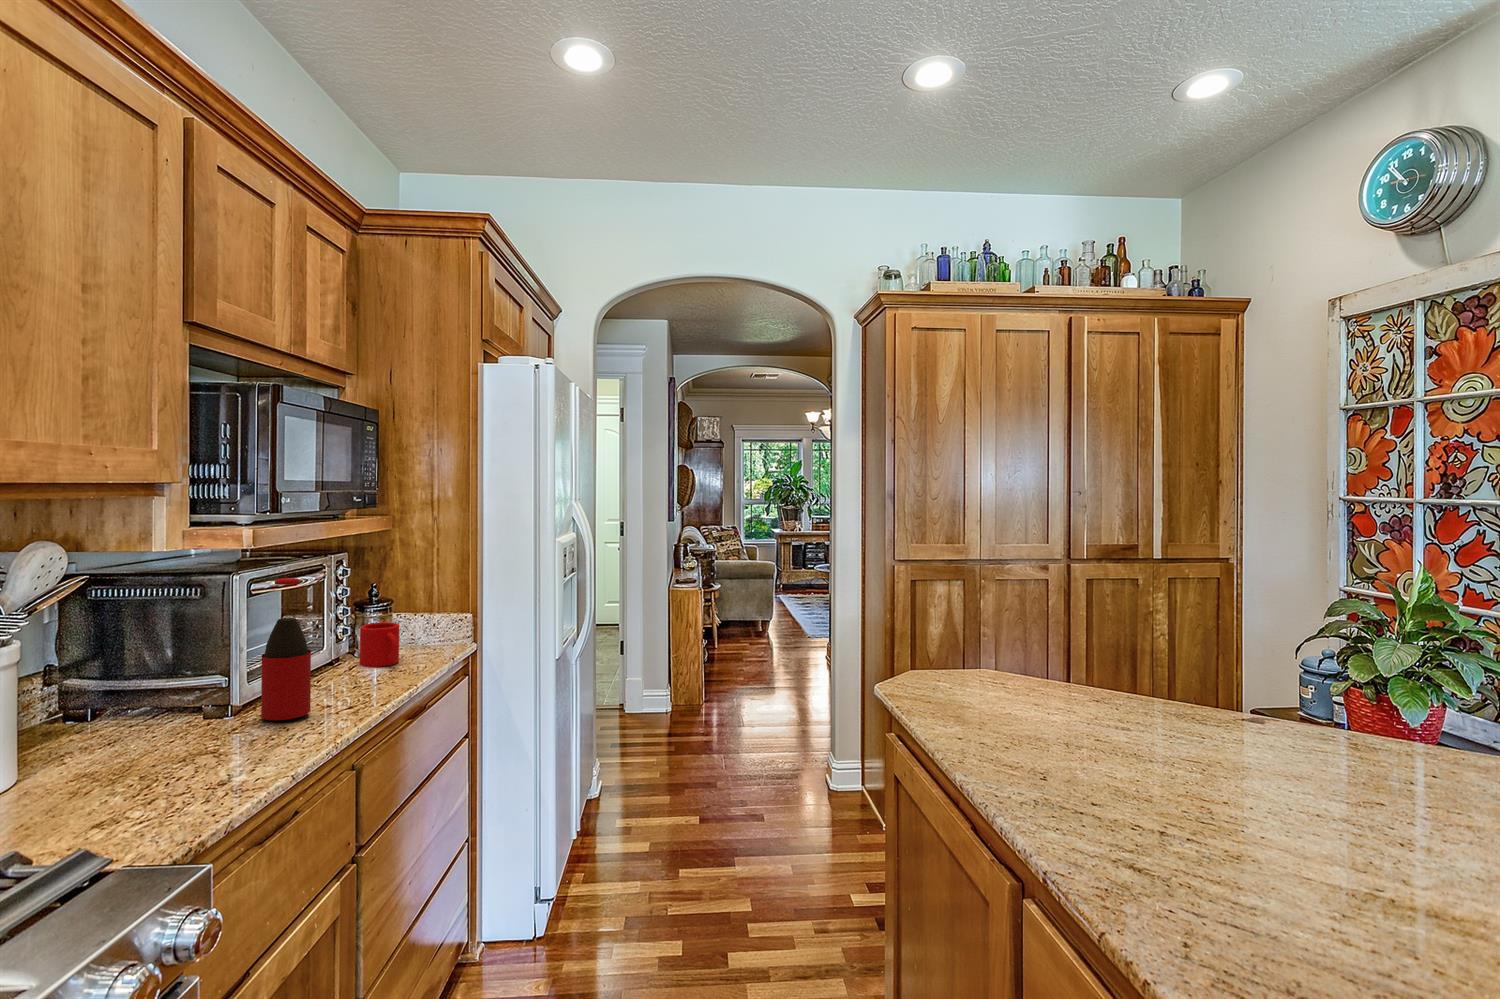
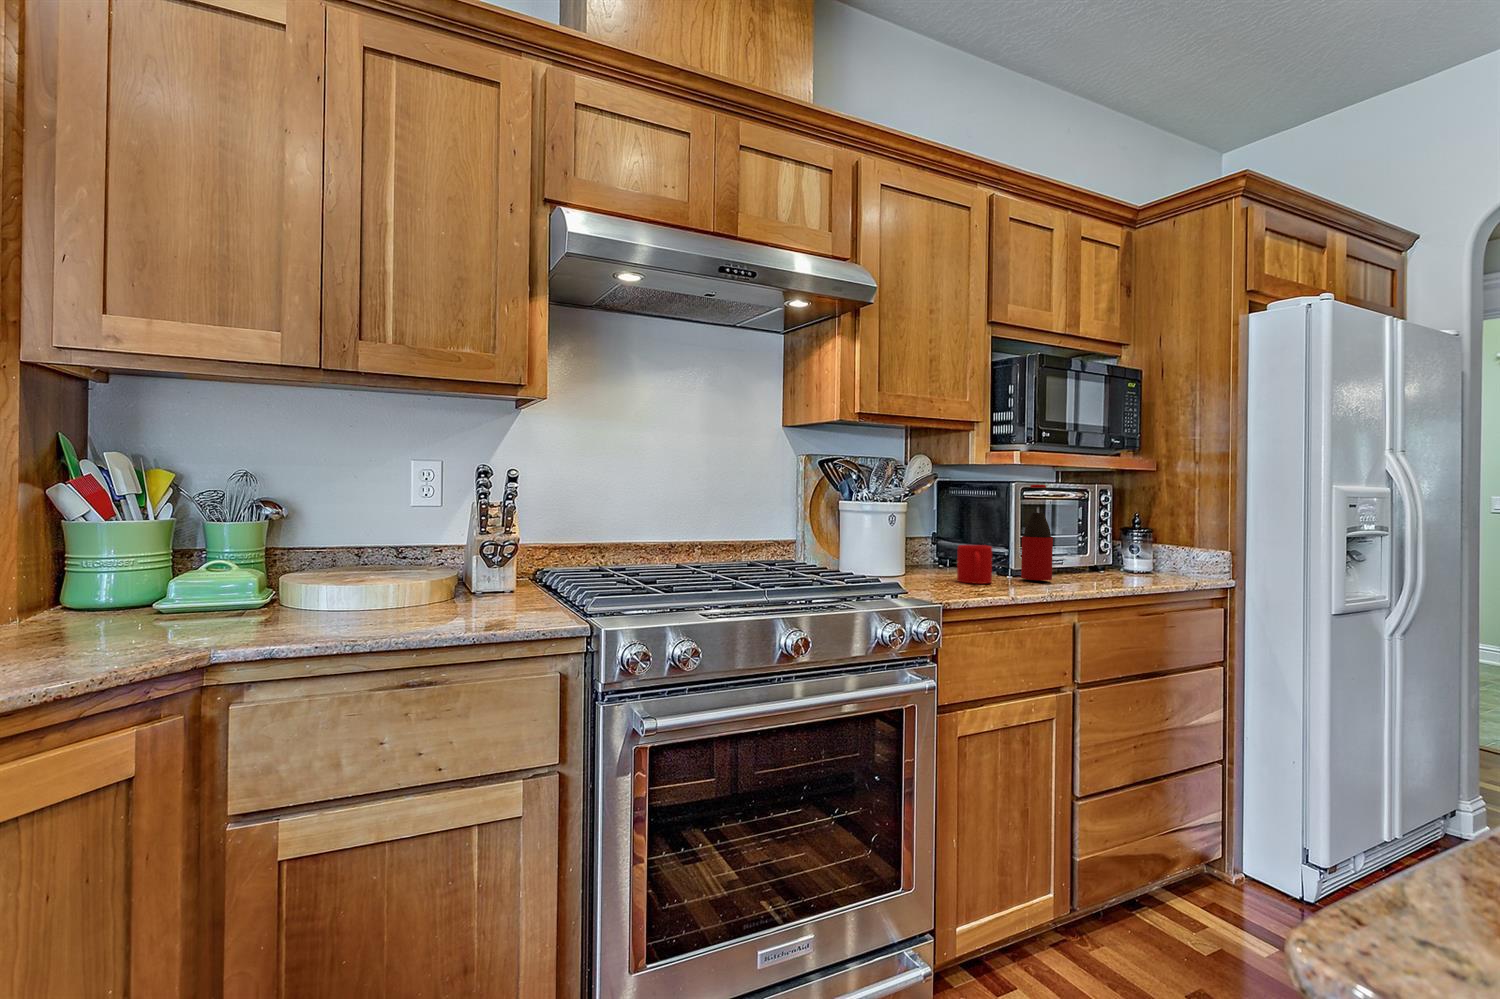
mug: present [360,622,399,667] -> present [957,545,992,584]

